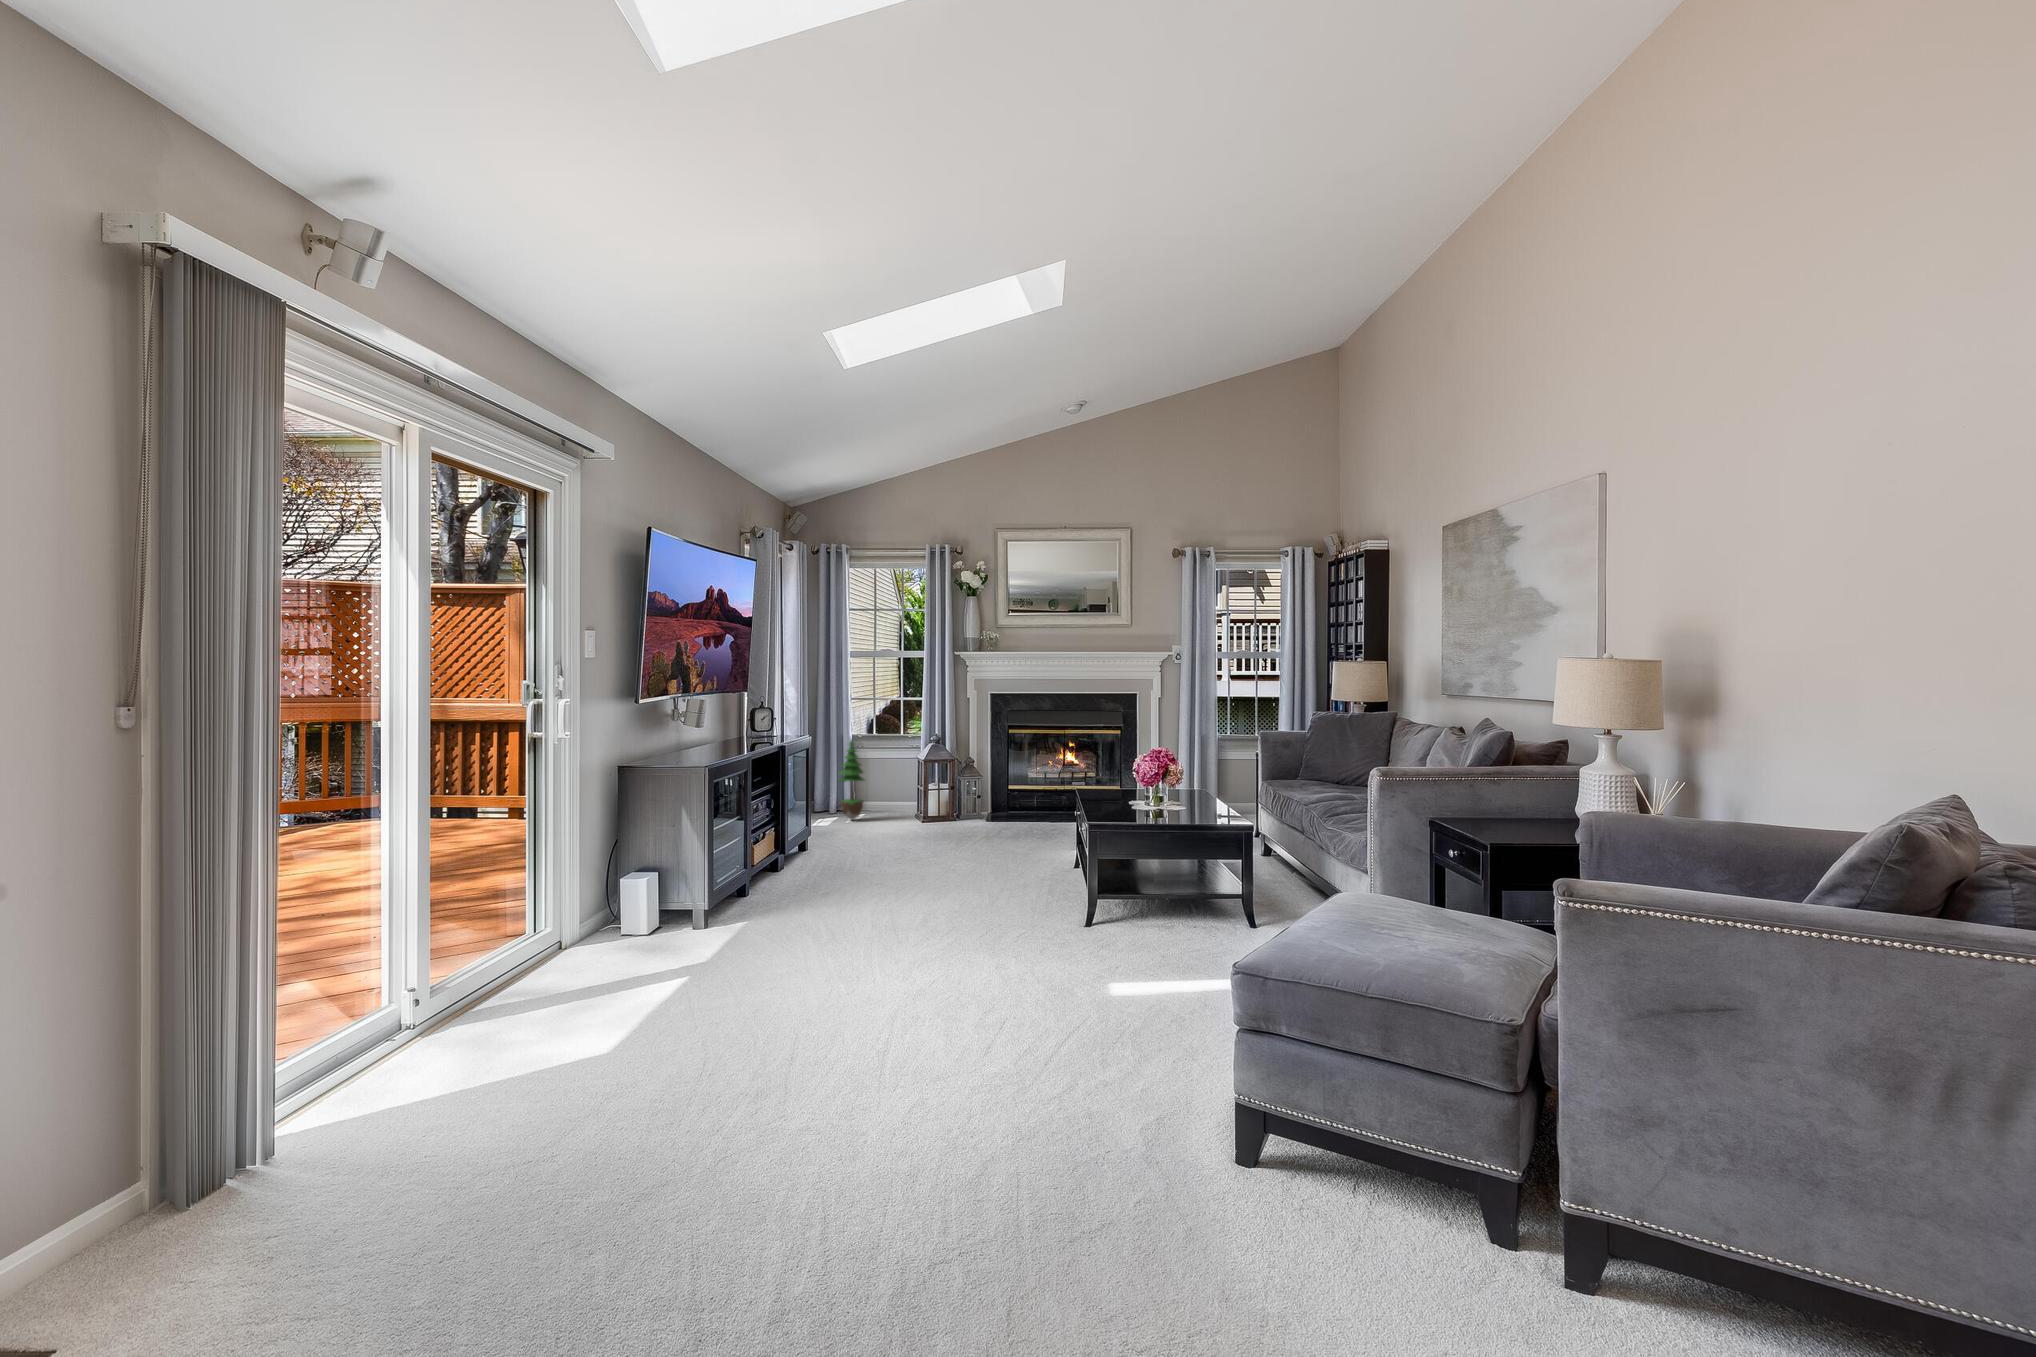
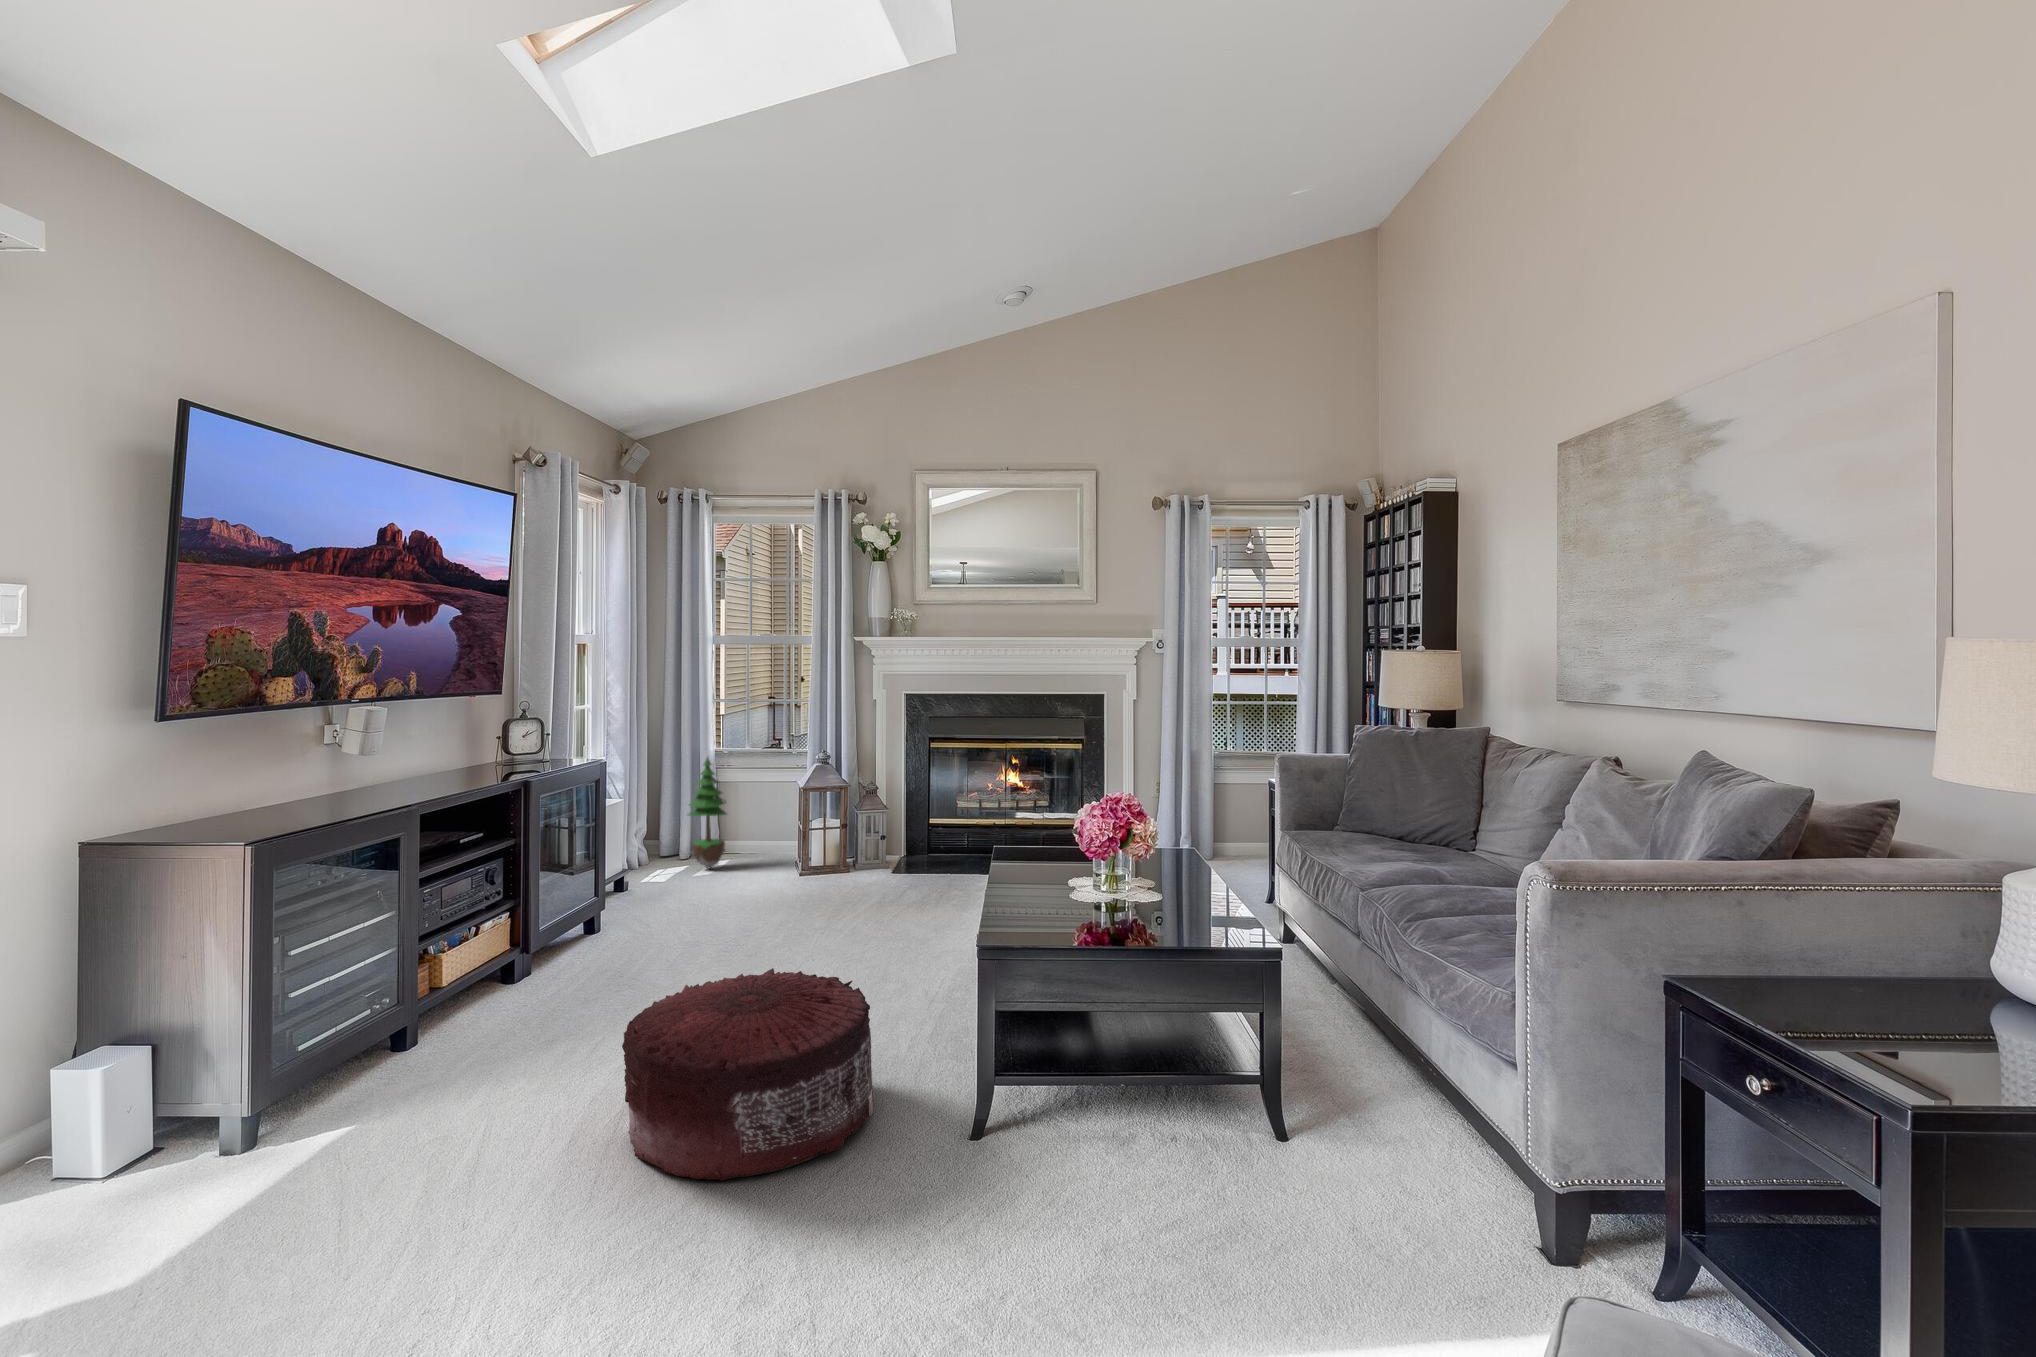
pouf: none [896,846,1028,938] -> present [622,968,873,1181]

